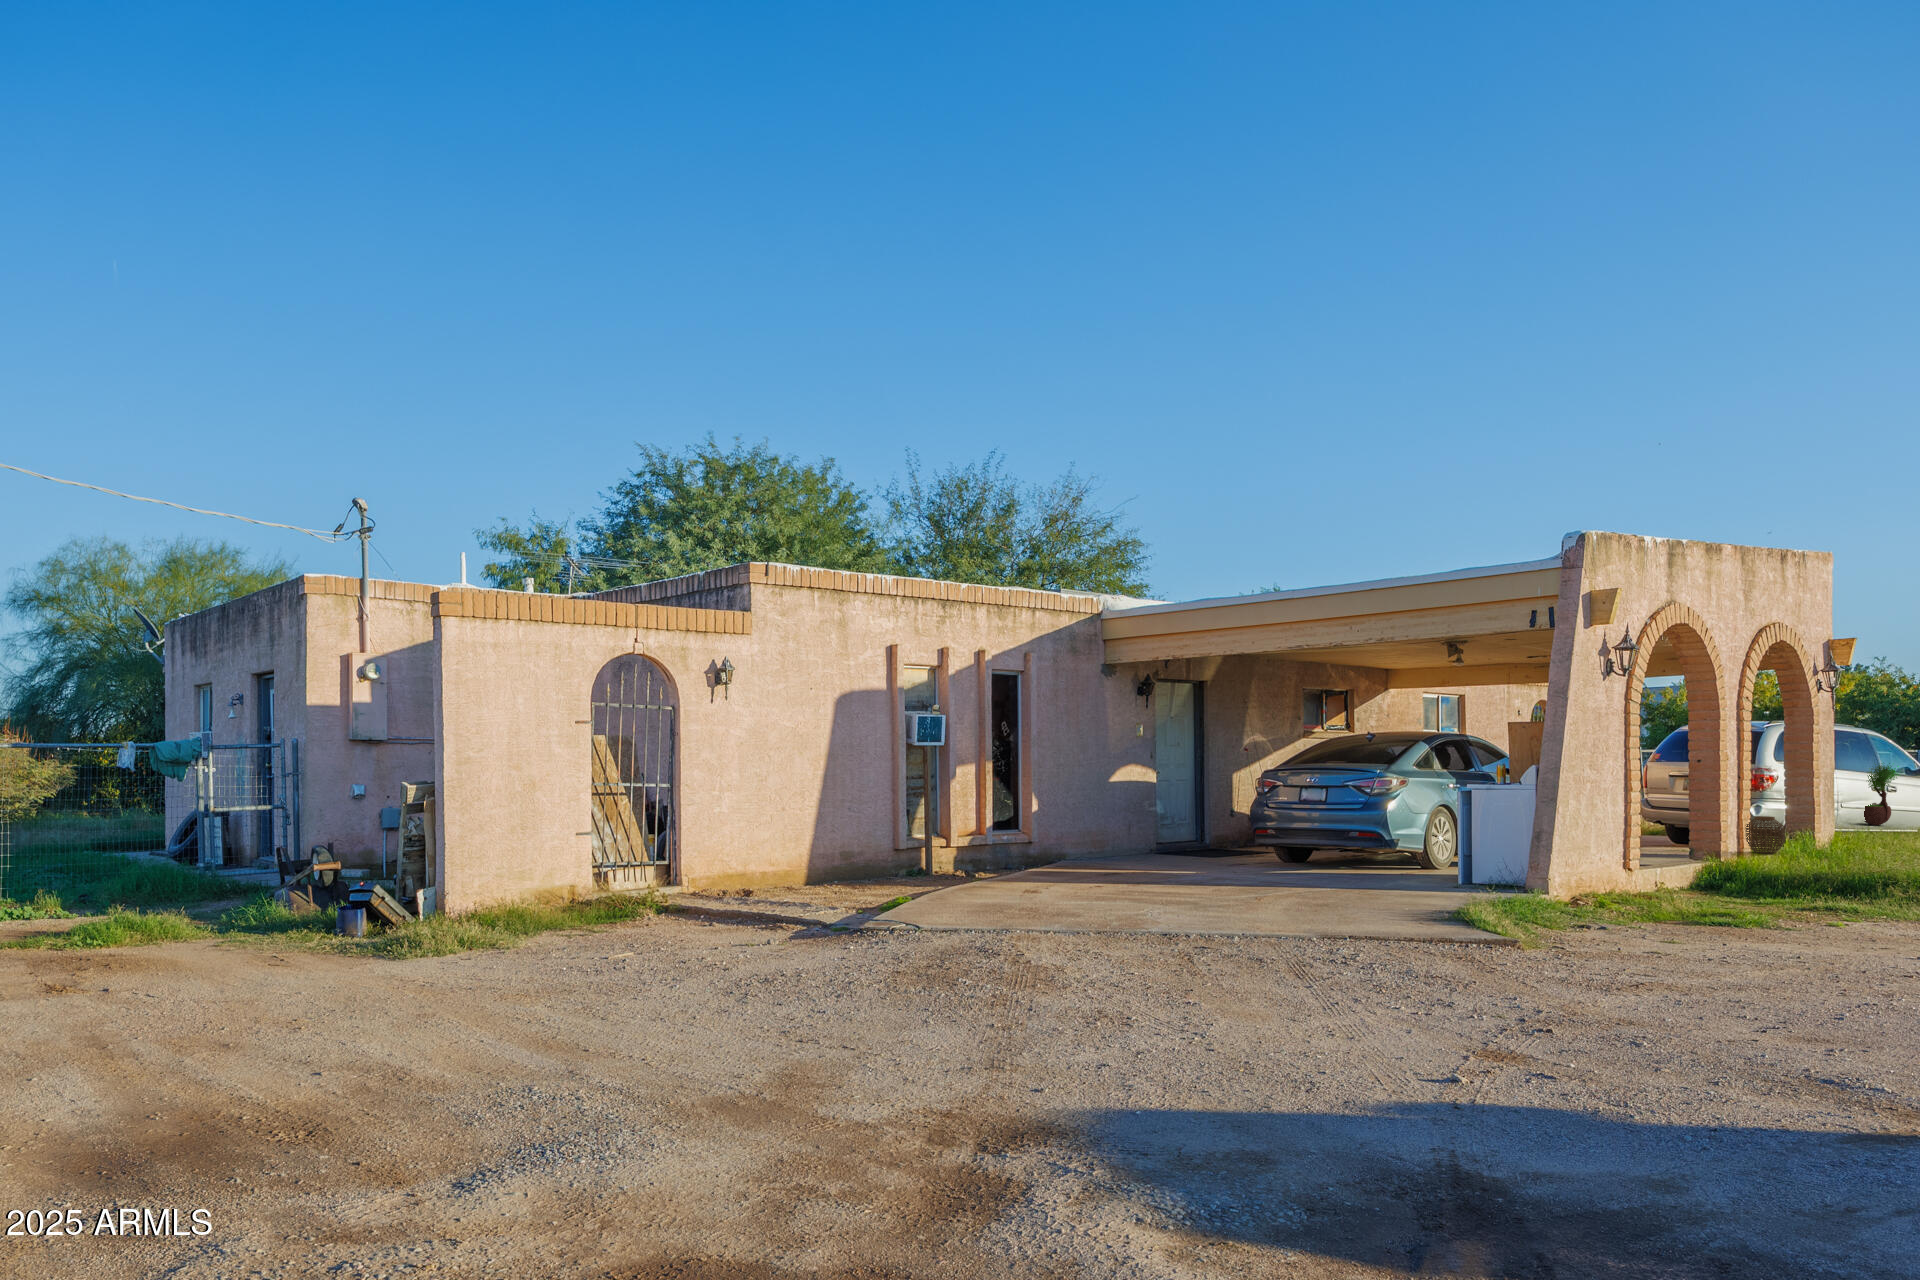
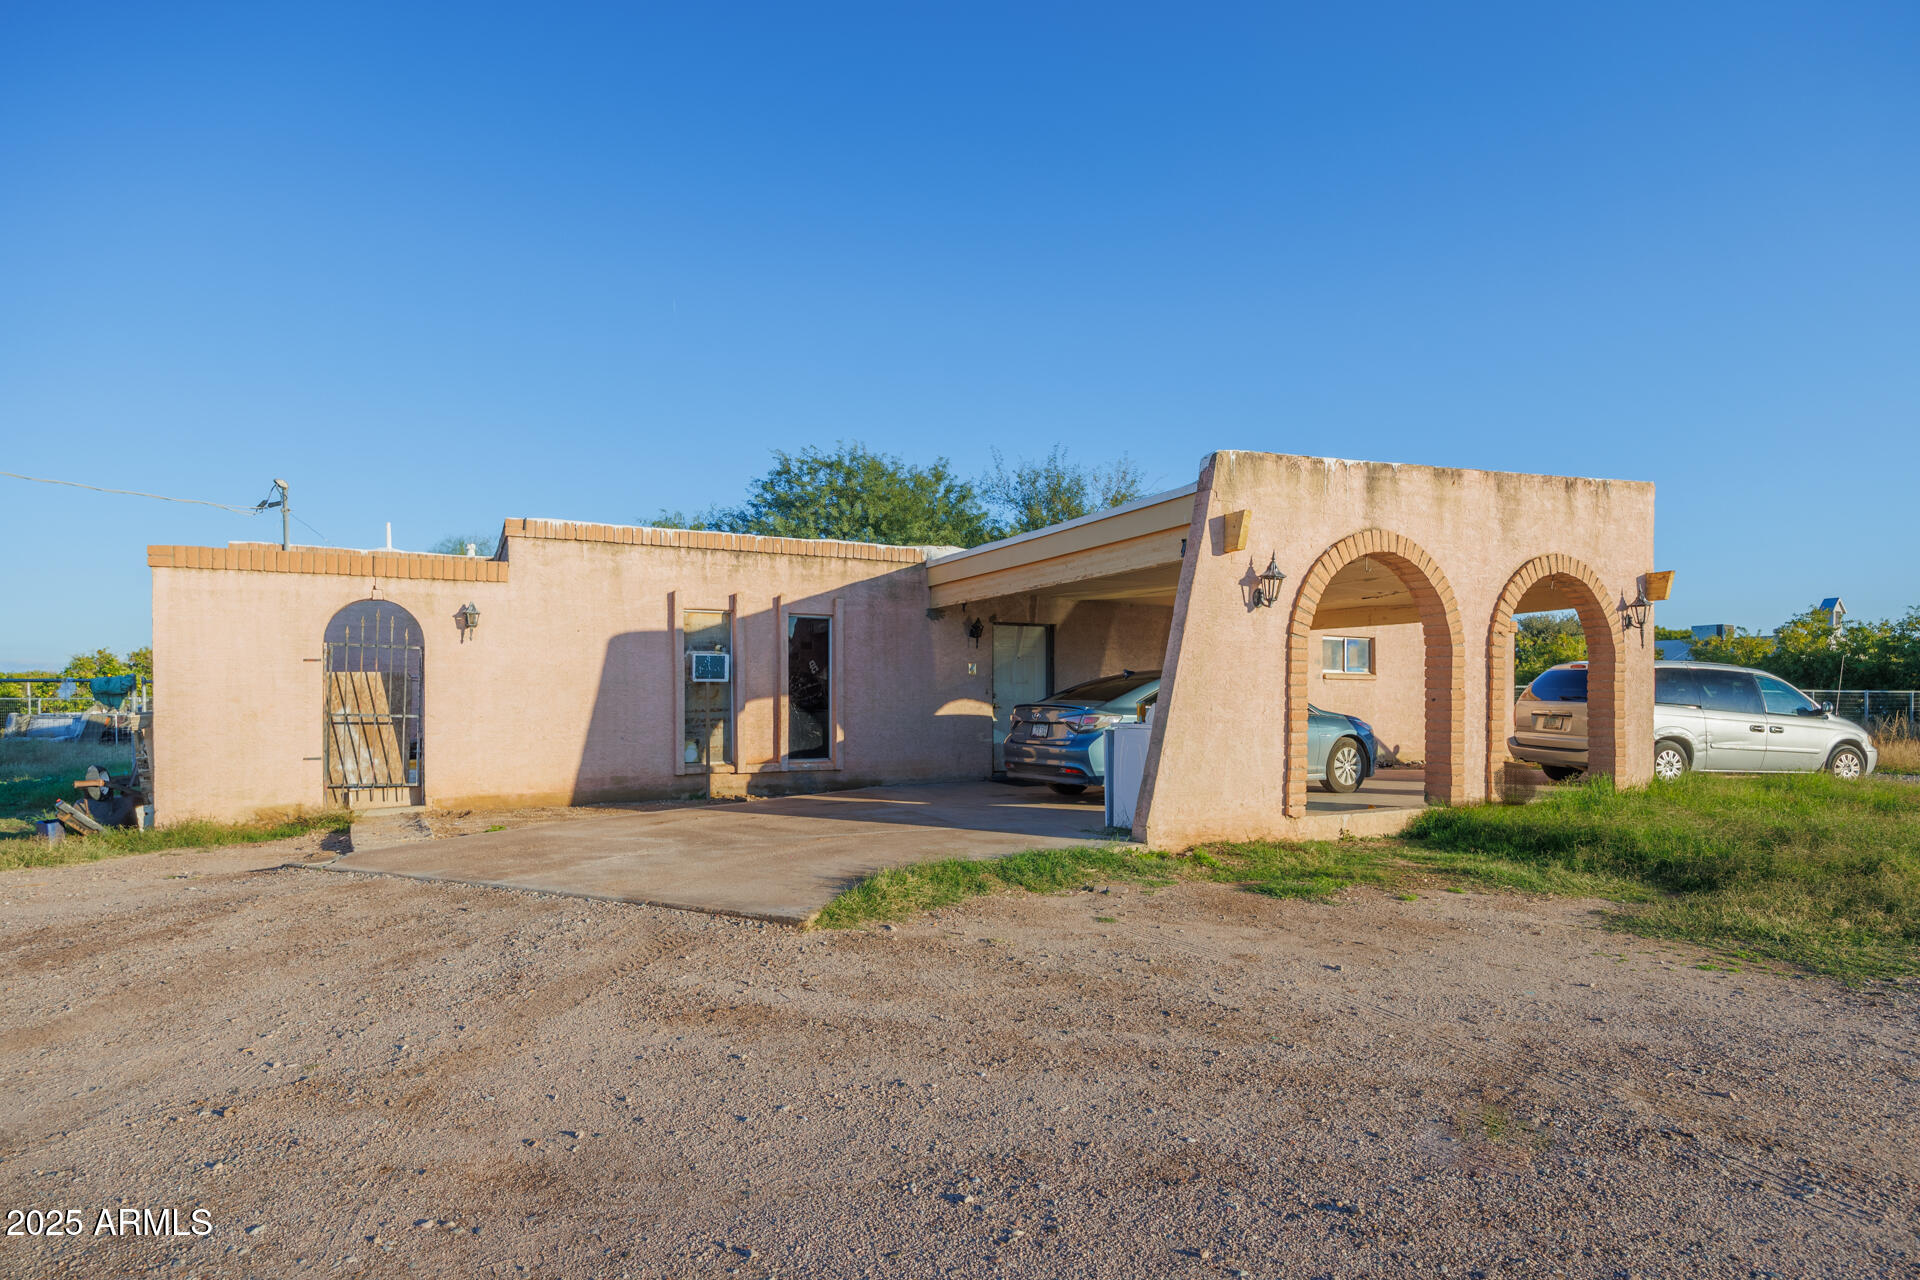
potted tree: present [1864,763,1897,825] -> none [1727,700,1777,770]

